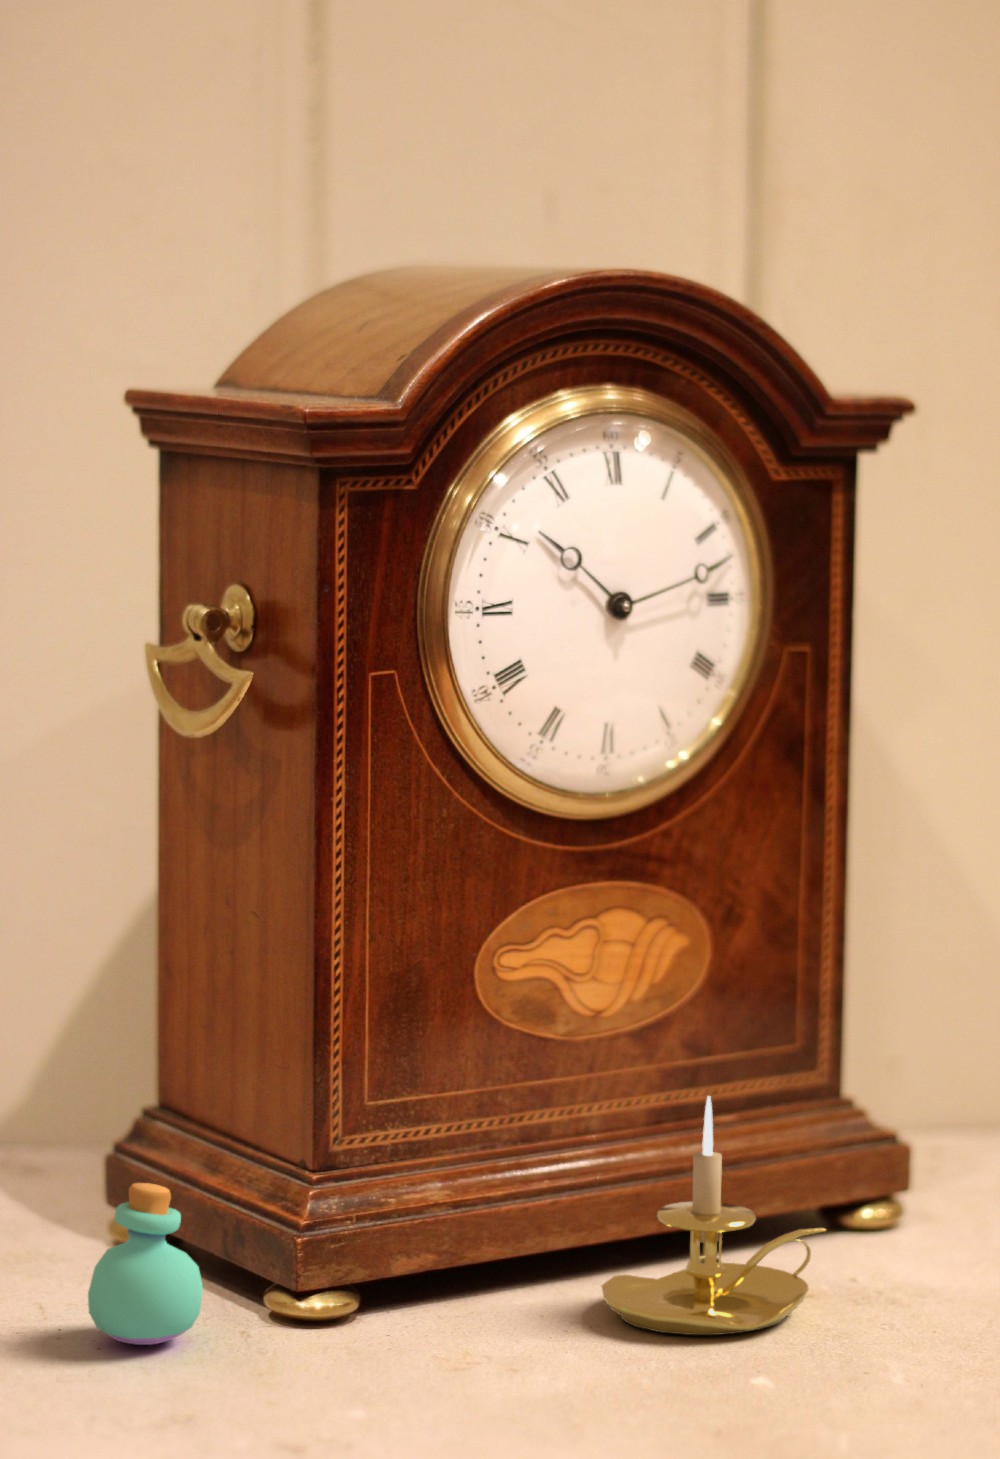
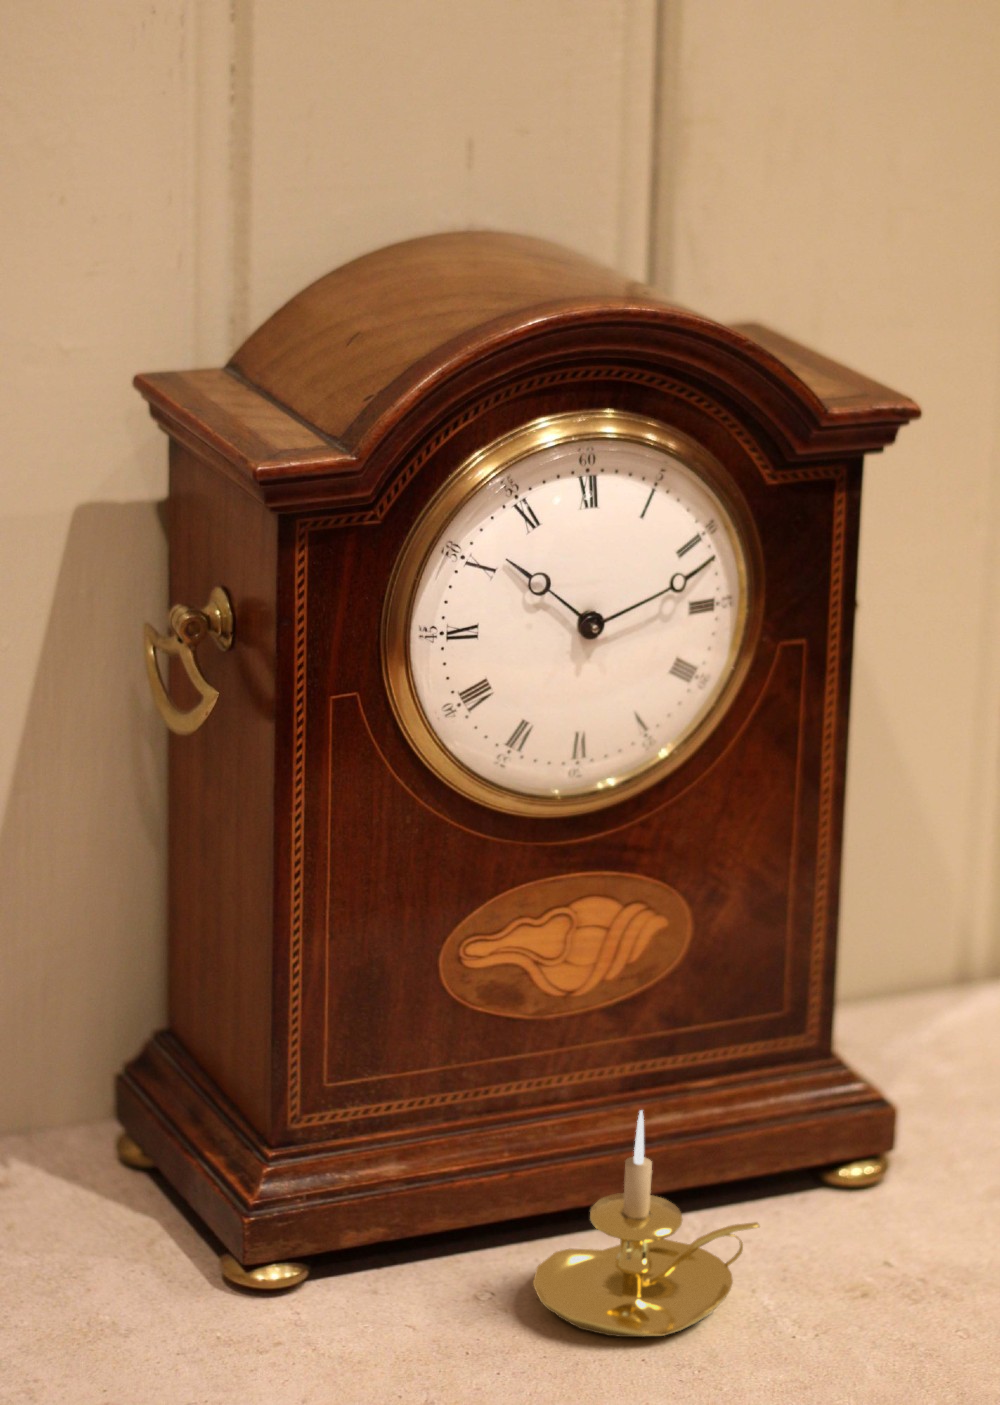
perfume bottle: present [88,1183,203,1345] -> none [53,1159,161,1306]

